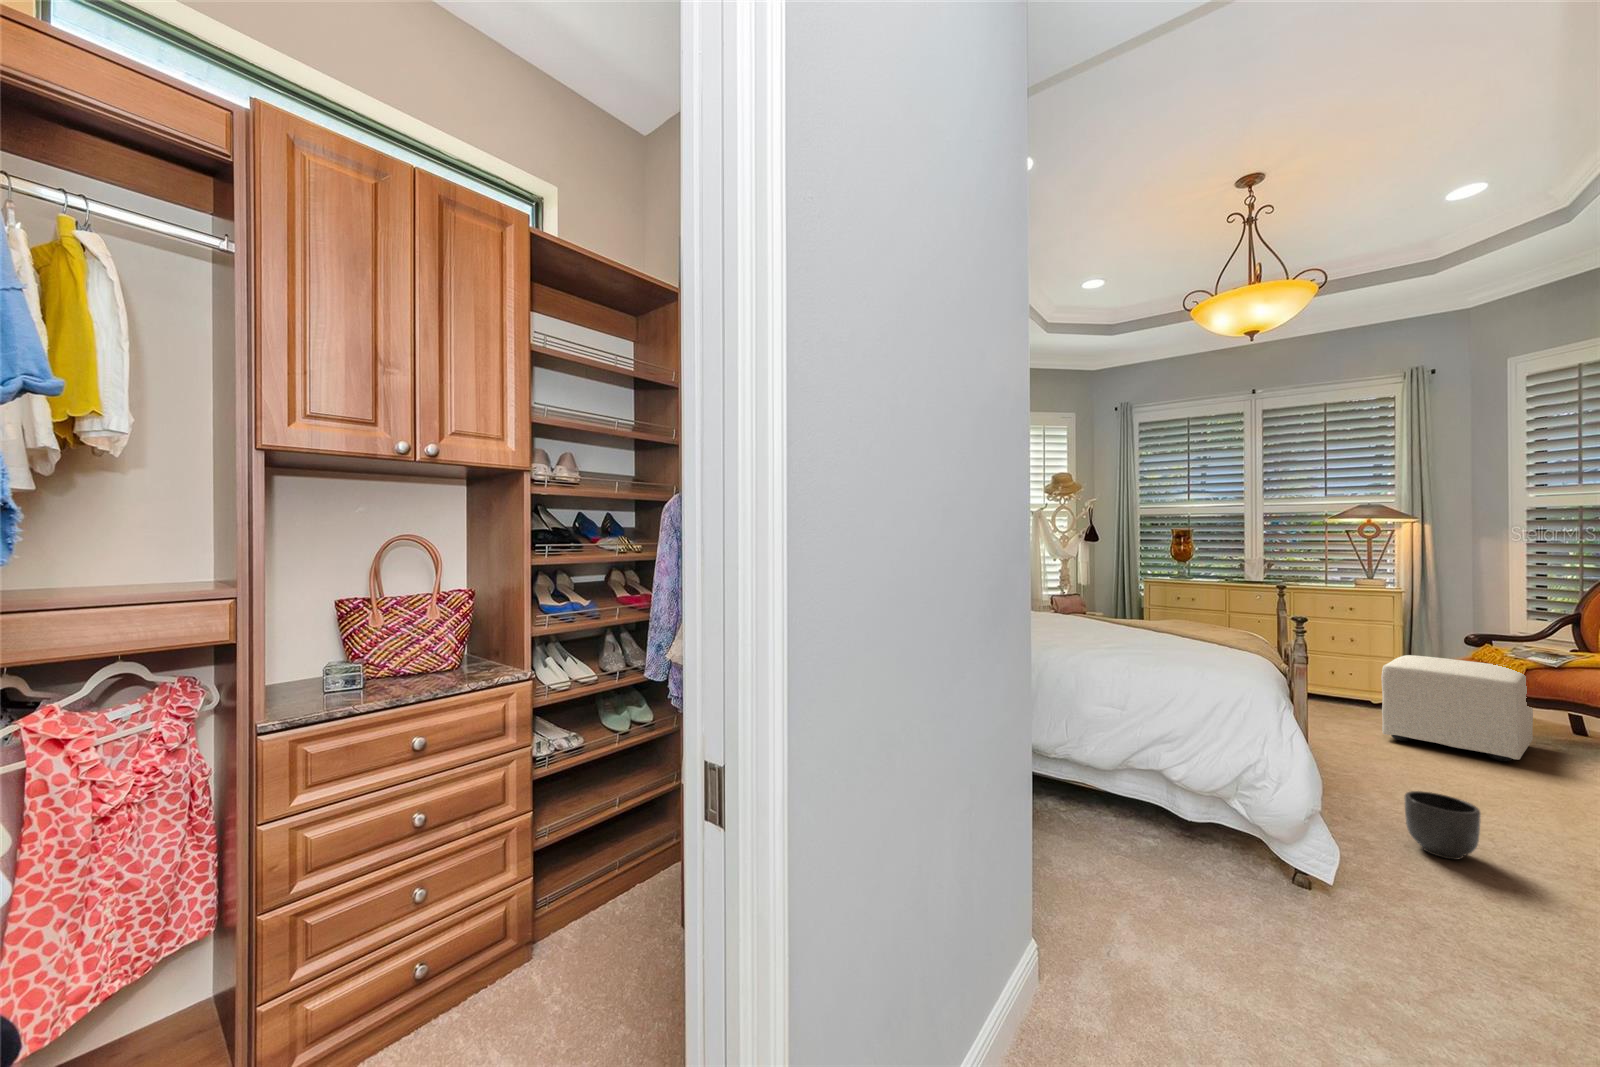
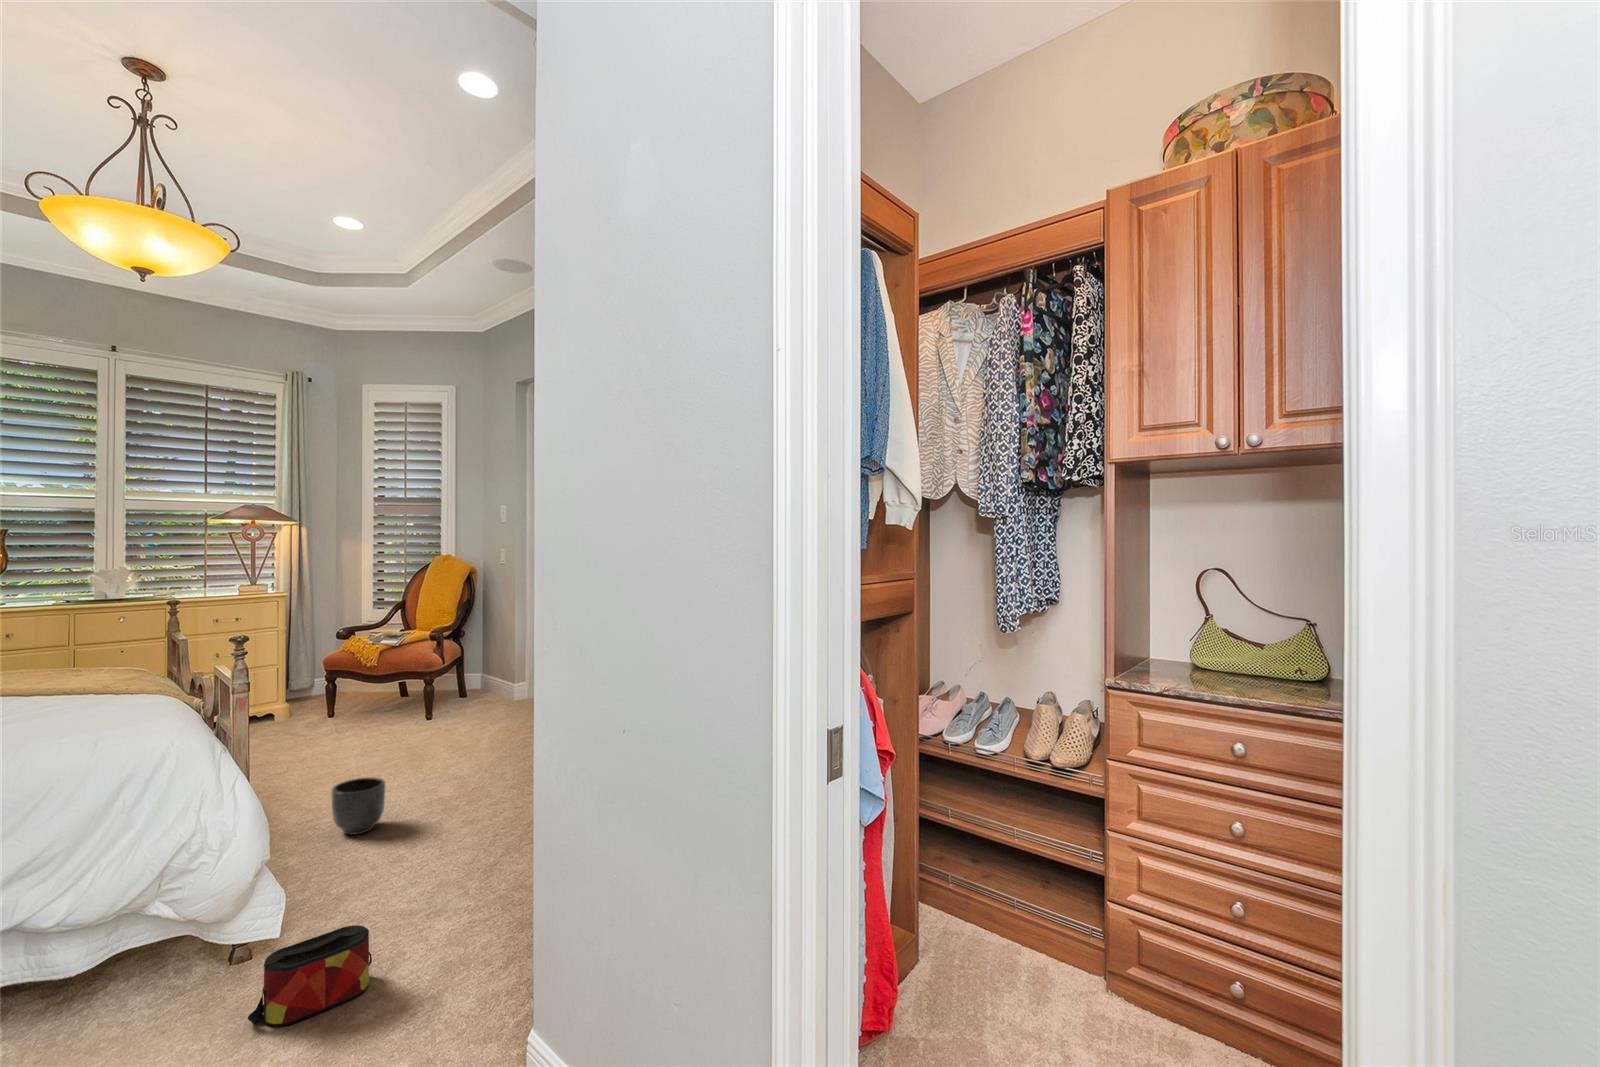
ottoman: present [1381,655,1533,761] -> none [279,653,384,744]
bag: none [1245,912,1391,1021] -> present [247,925,372,1027]

